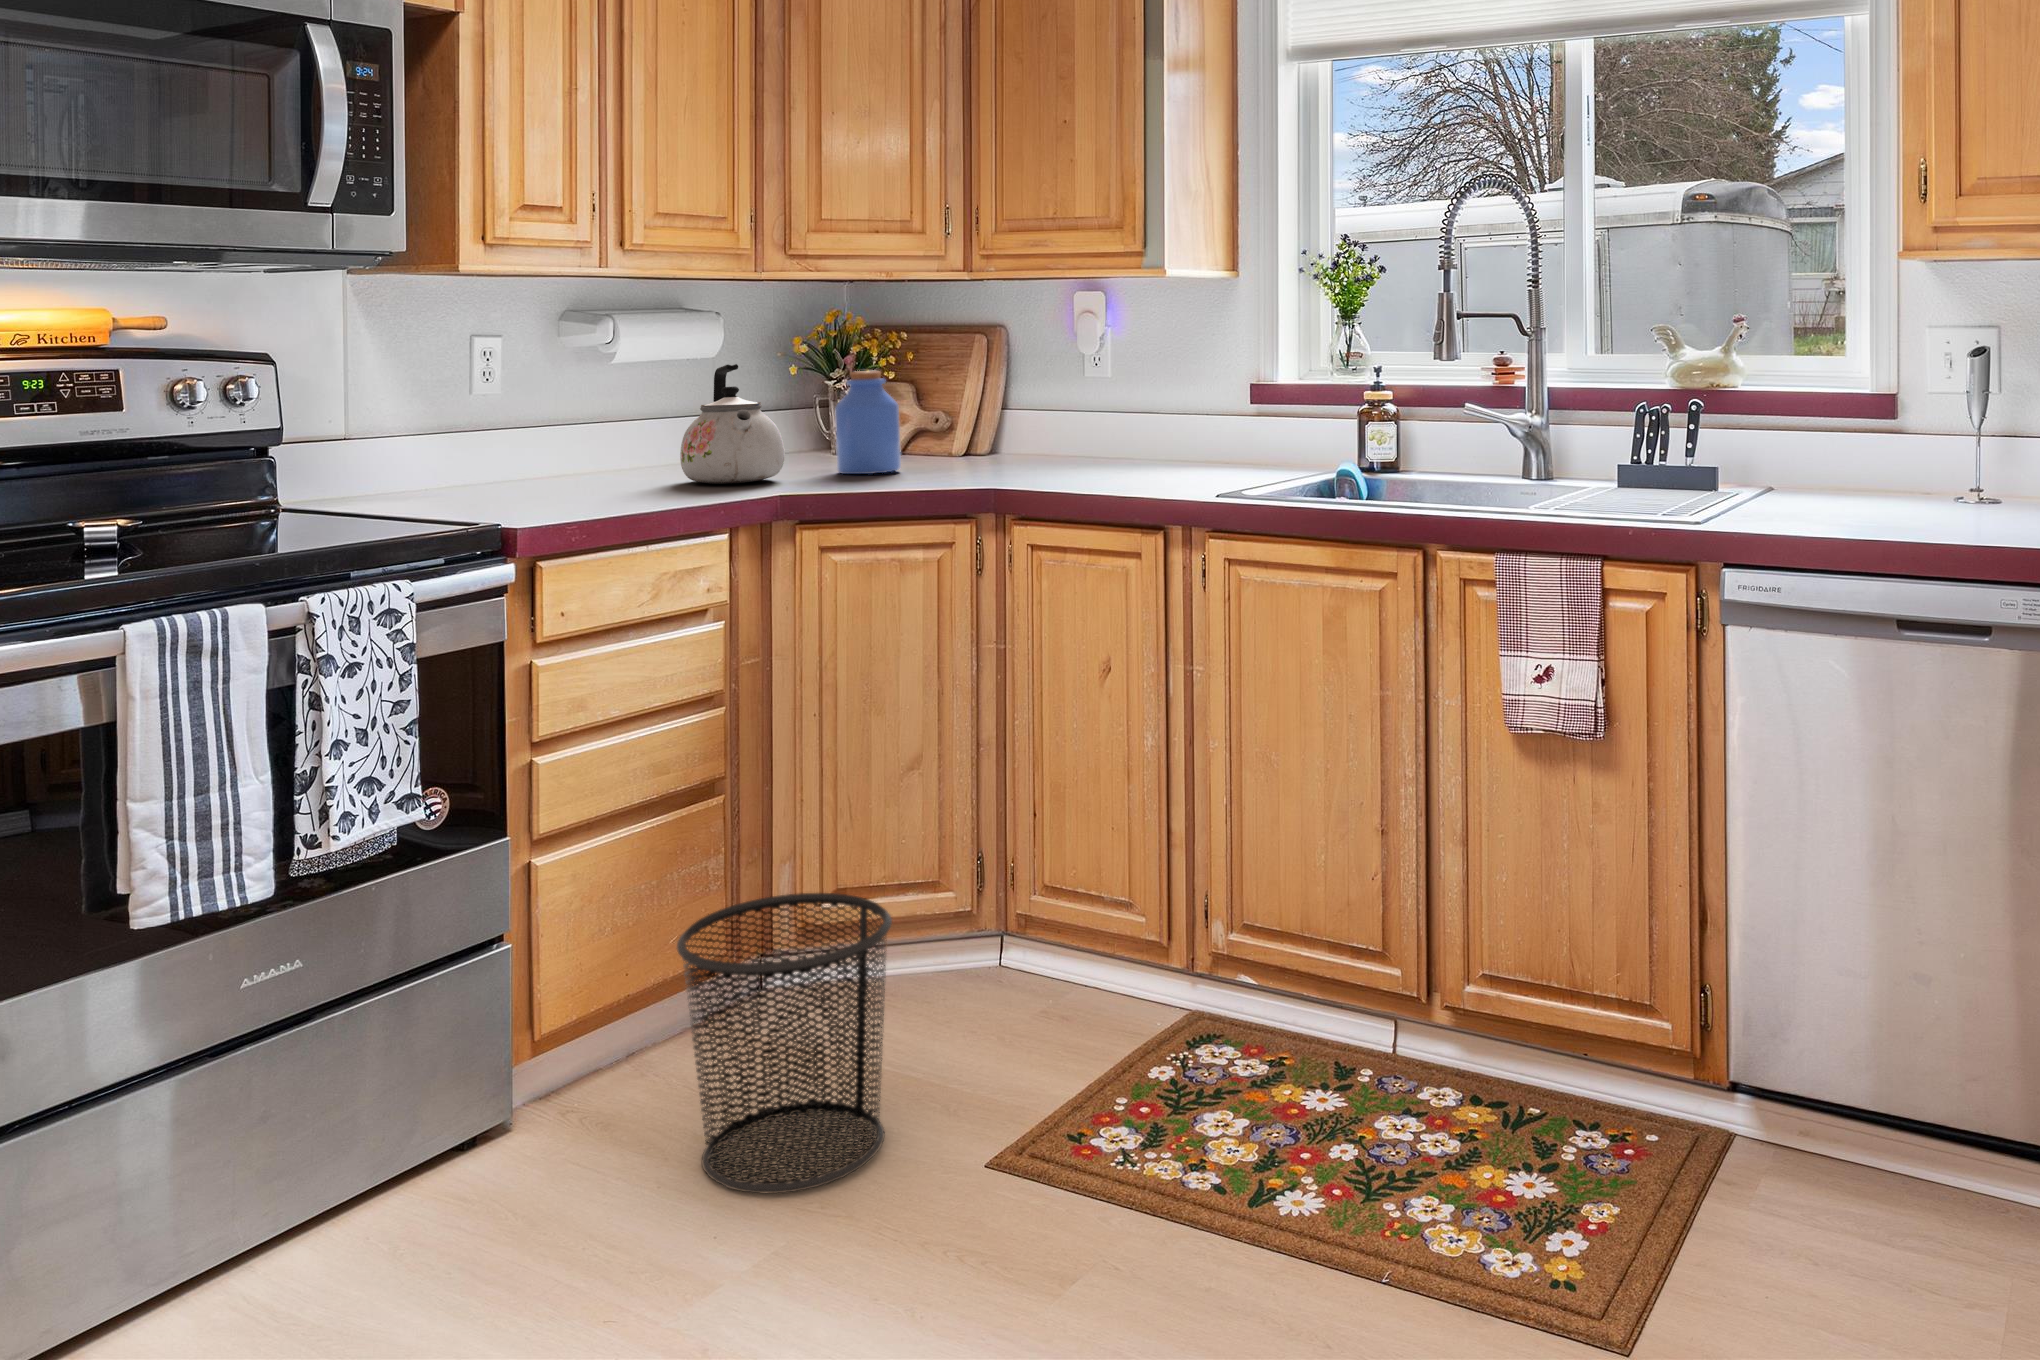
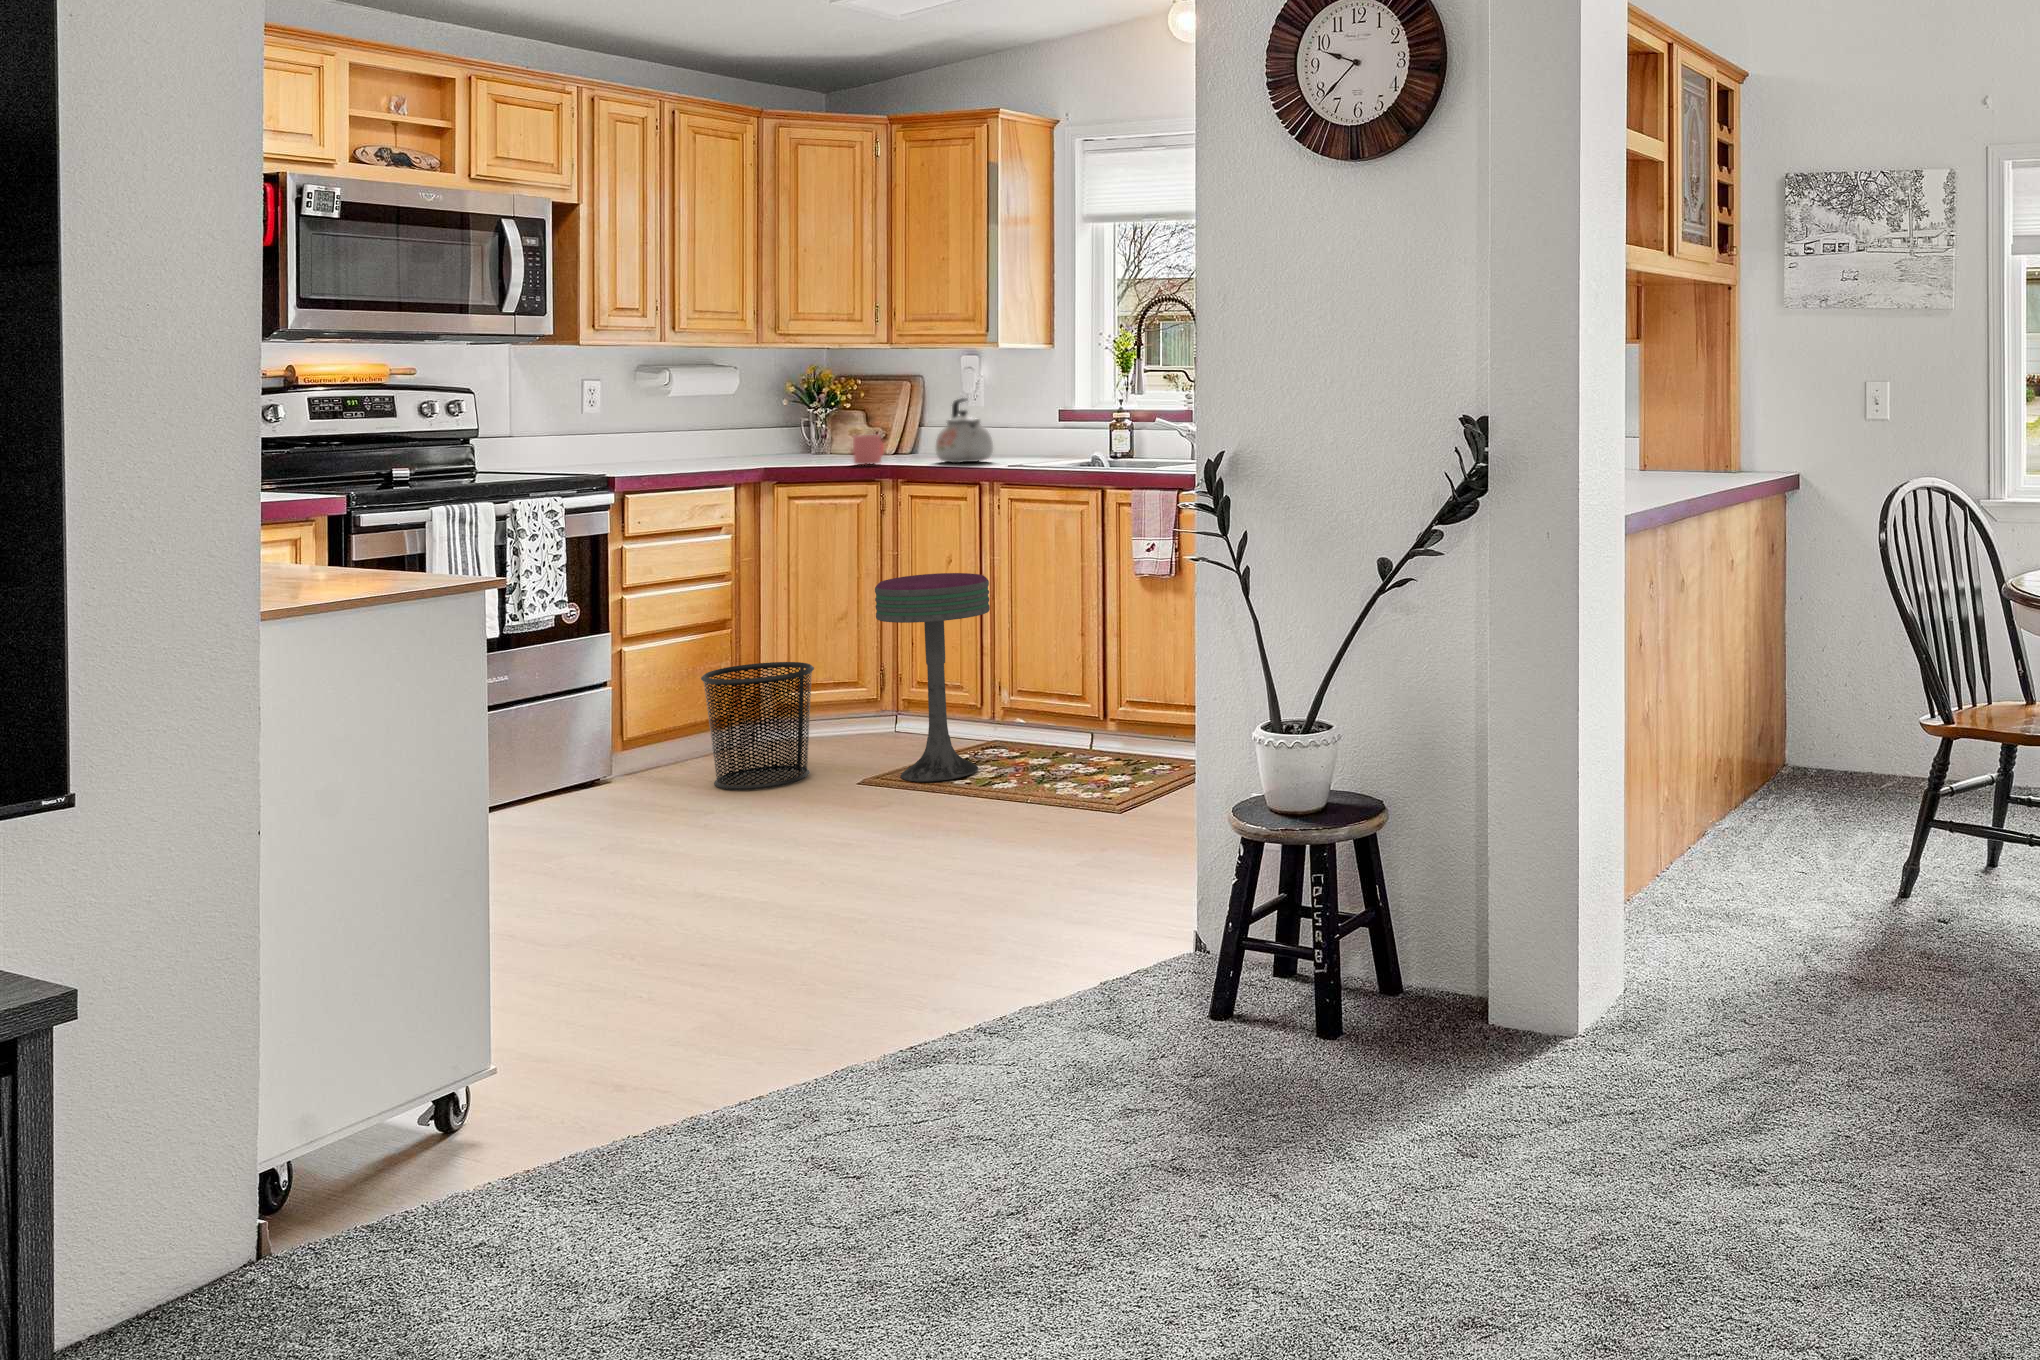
kettle: present [680,364,785,484] -> present [936,399,993,463]
jar: present [835,371,901,474] -> none [804,402,844,460]
mug: none [929,431,980,487] -> present [853,434,884,465]
bar stool: none [1013,718,1237,1179] -> present [875,573,990,782]

